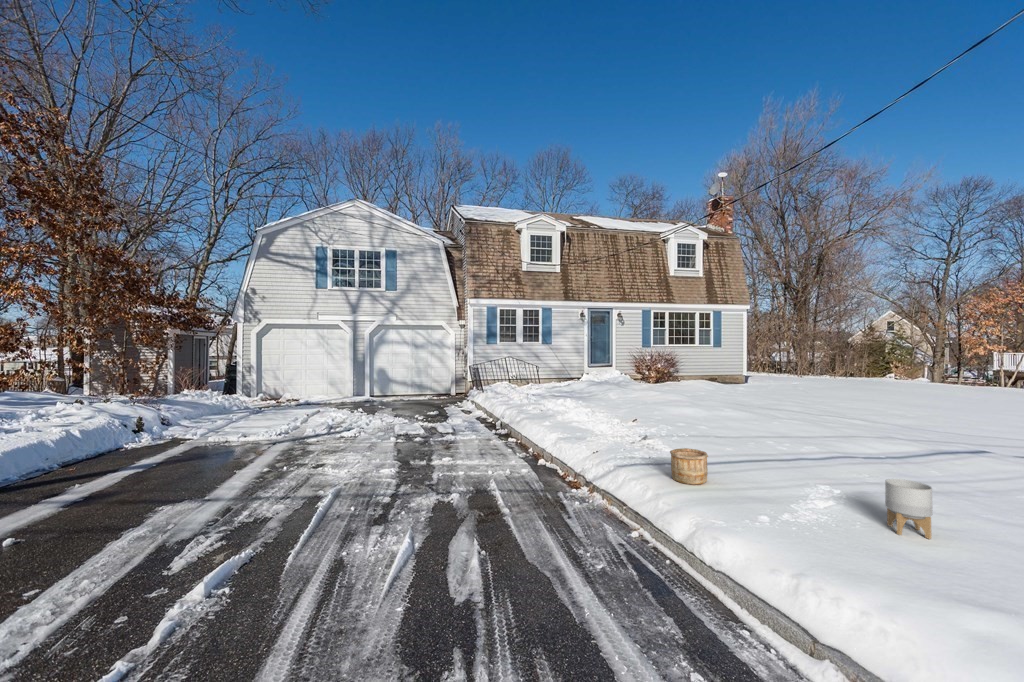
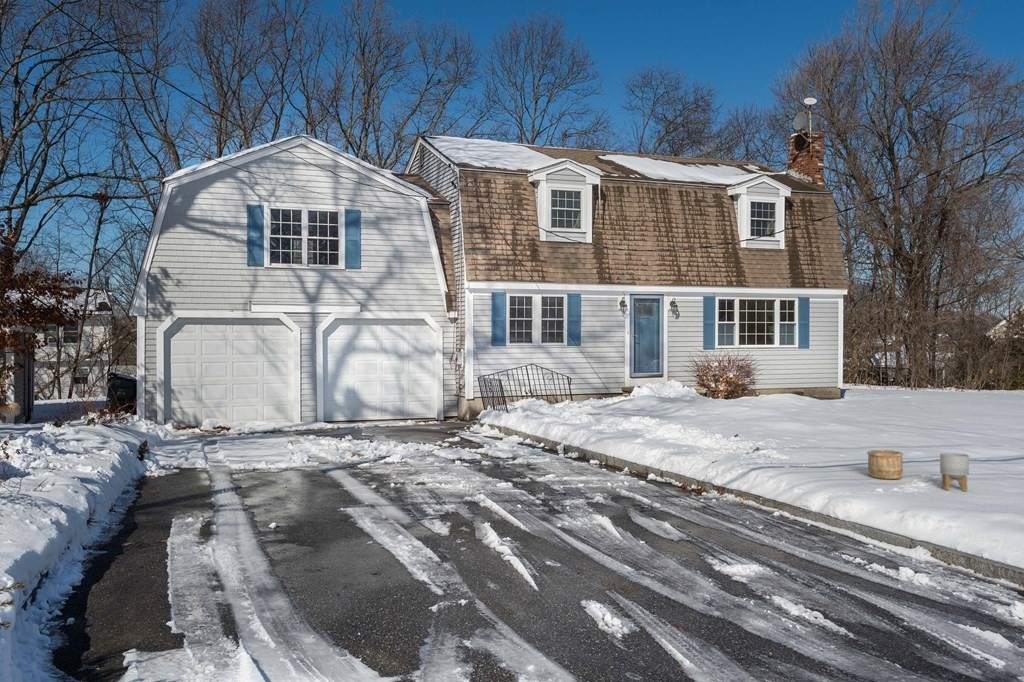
wooden bucket: present [670,448,708,484] -> present [867,450,903,479]

